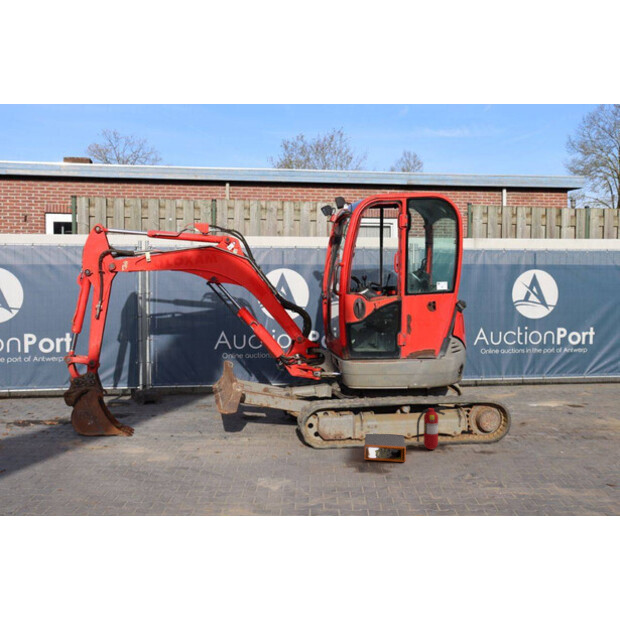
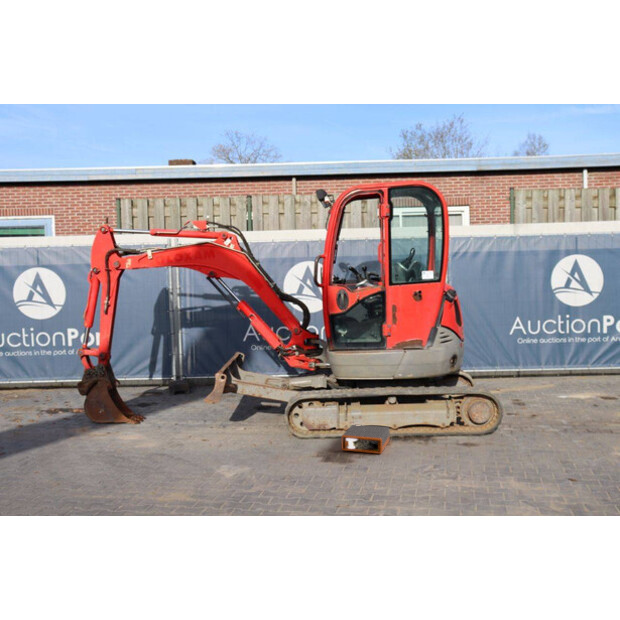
fire extinguisher: present [417,406,447,450] -> none [403,398,434,442]

